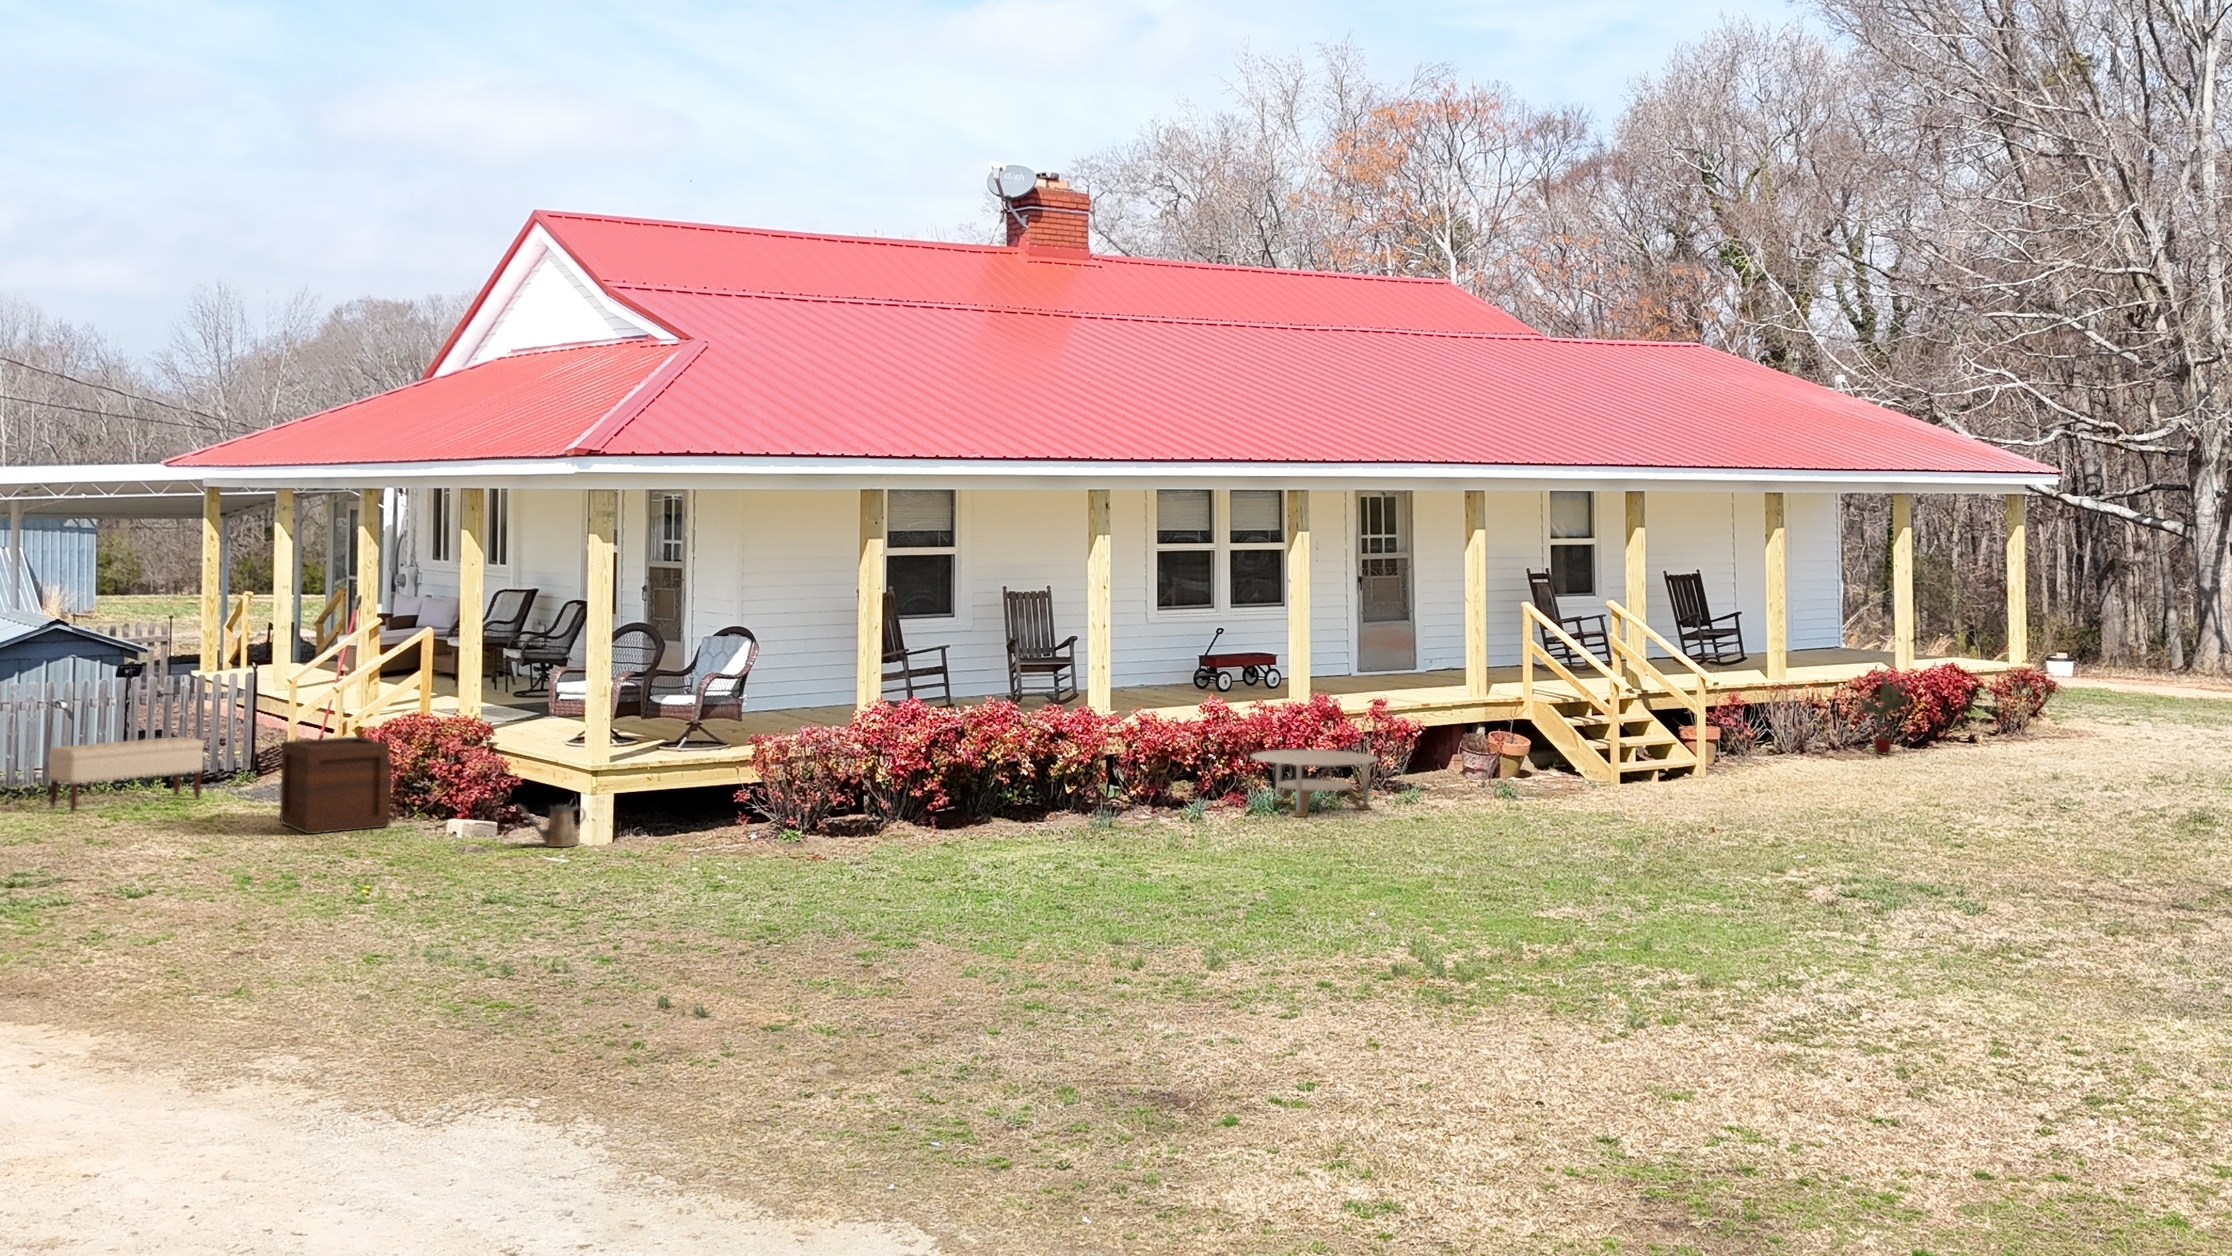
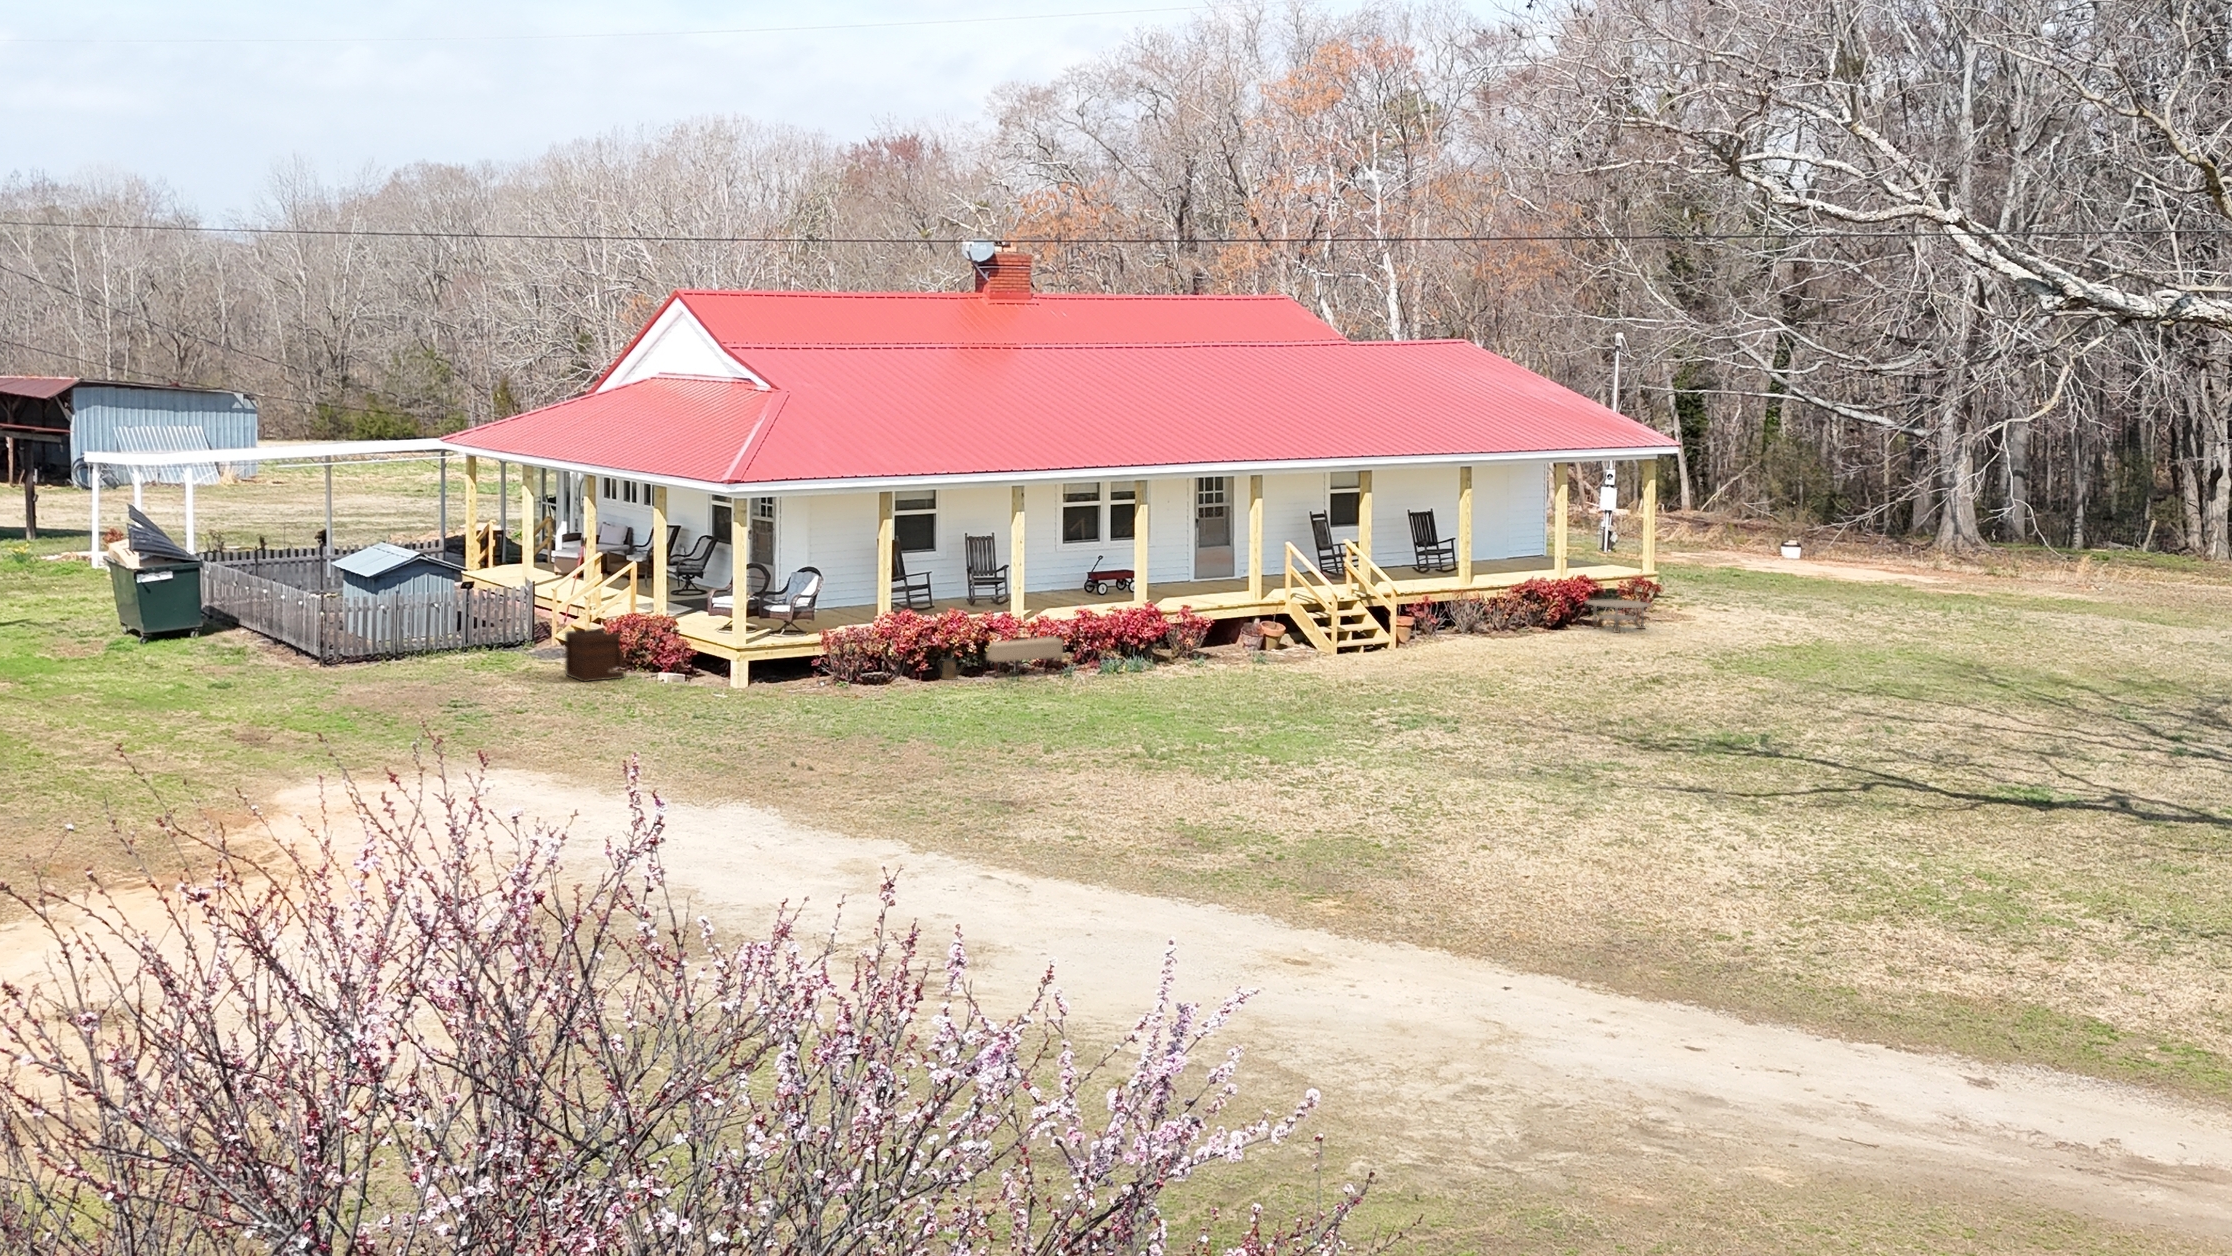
potted tree: present [1854,673,1909,754] -> none [1506,581,1543,634]
bench: present [49,737,204,812] -> present [987,637,1063,677]
round table: present [1251,750,1378,817] -> present [1586,600,1651,633]
watering can: present [518,805,586,847] -> present [939,659,962,680]

